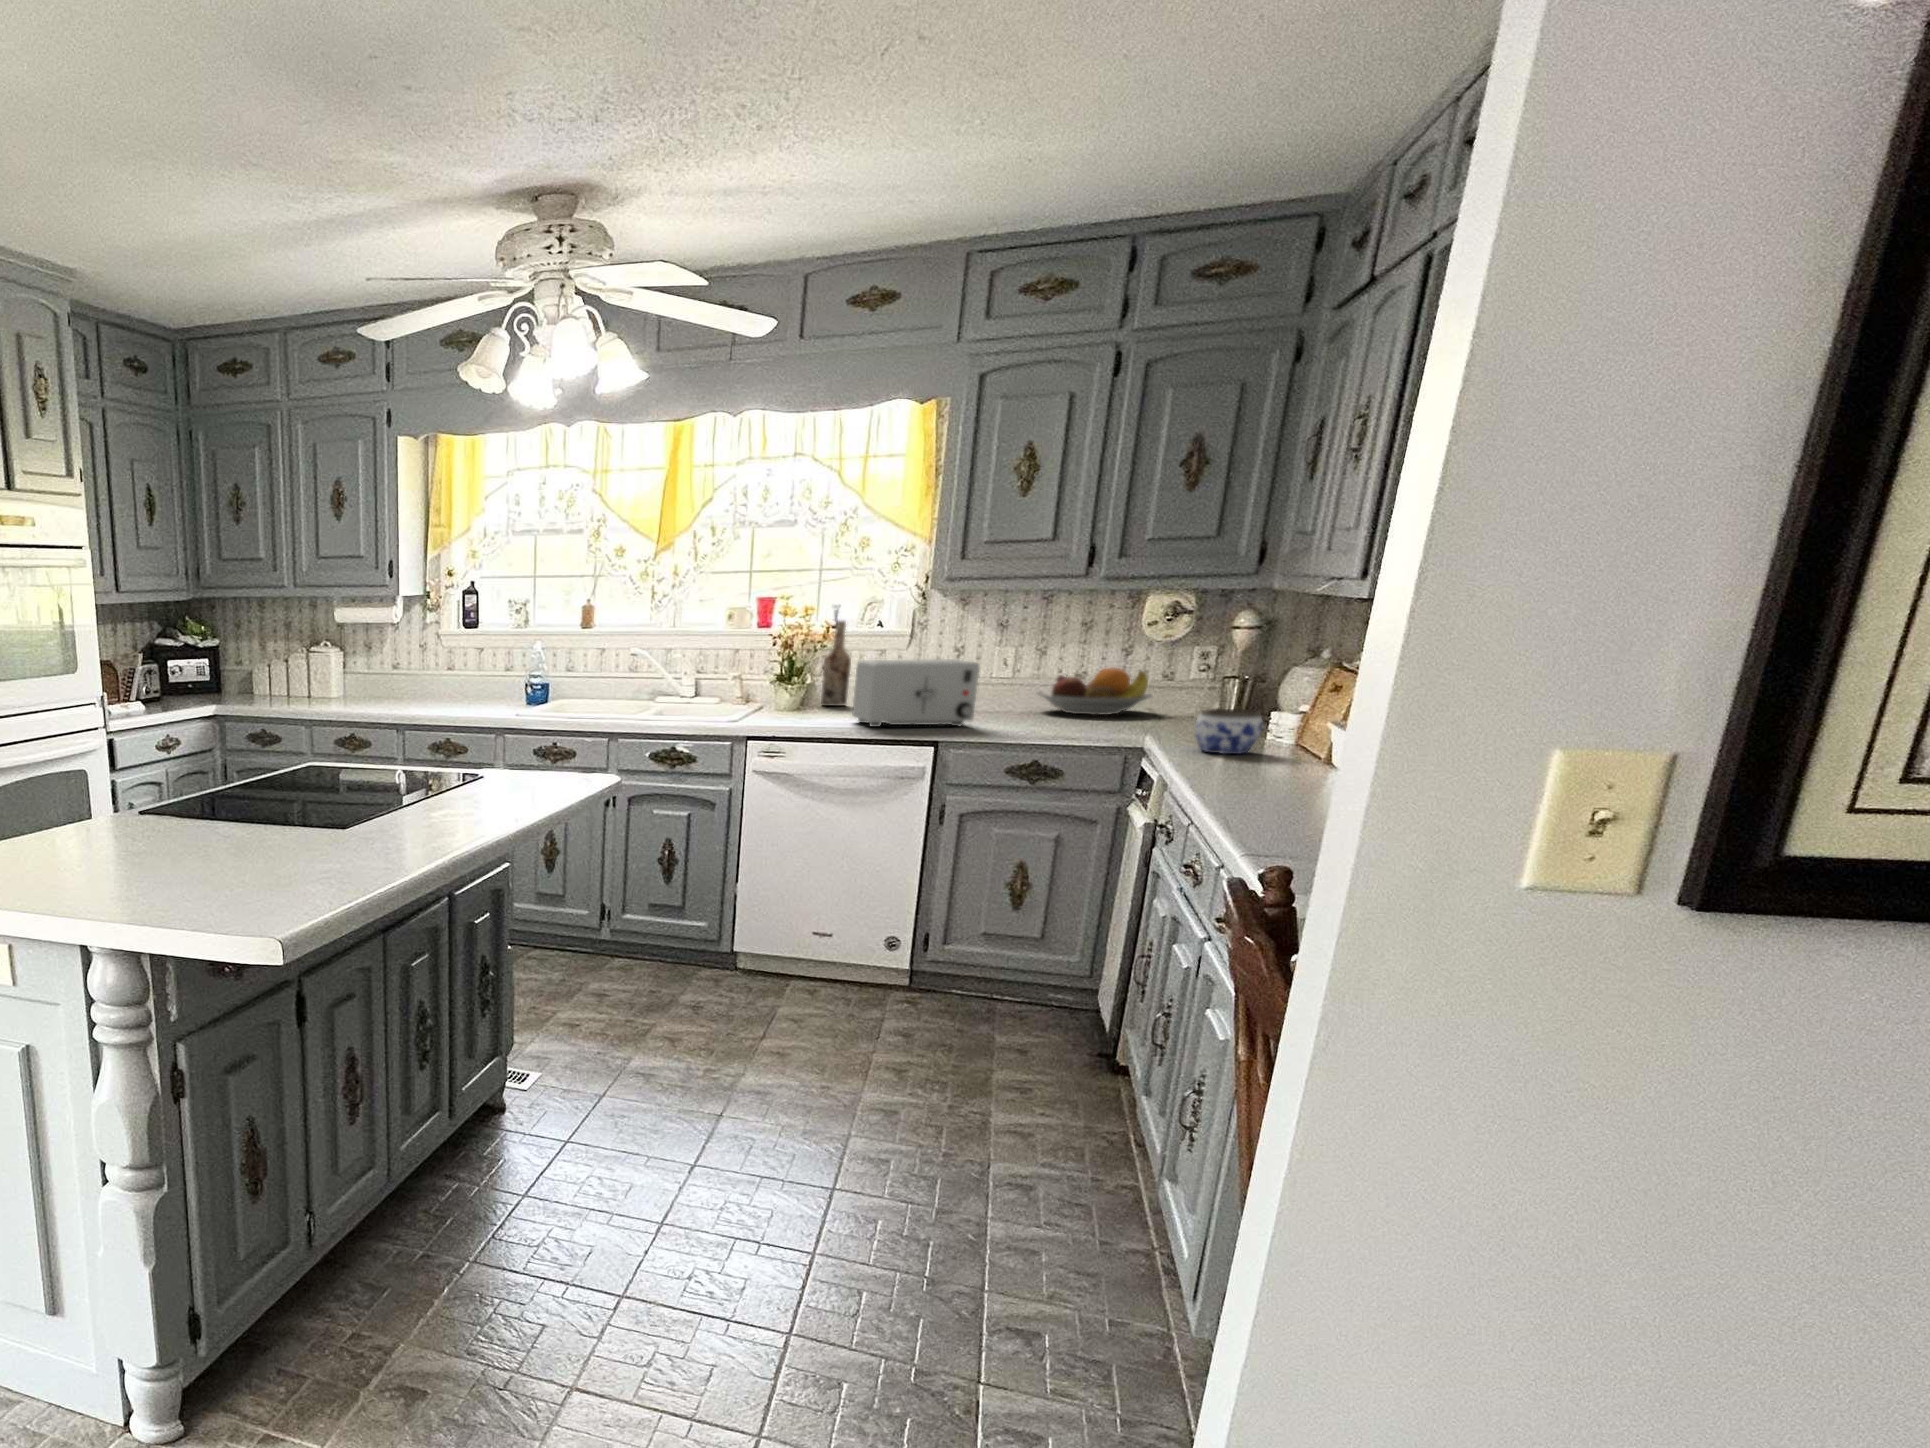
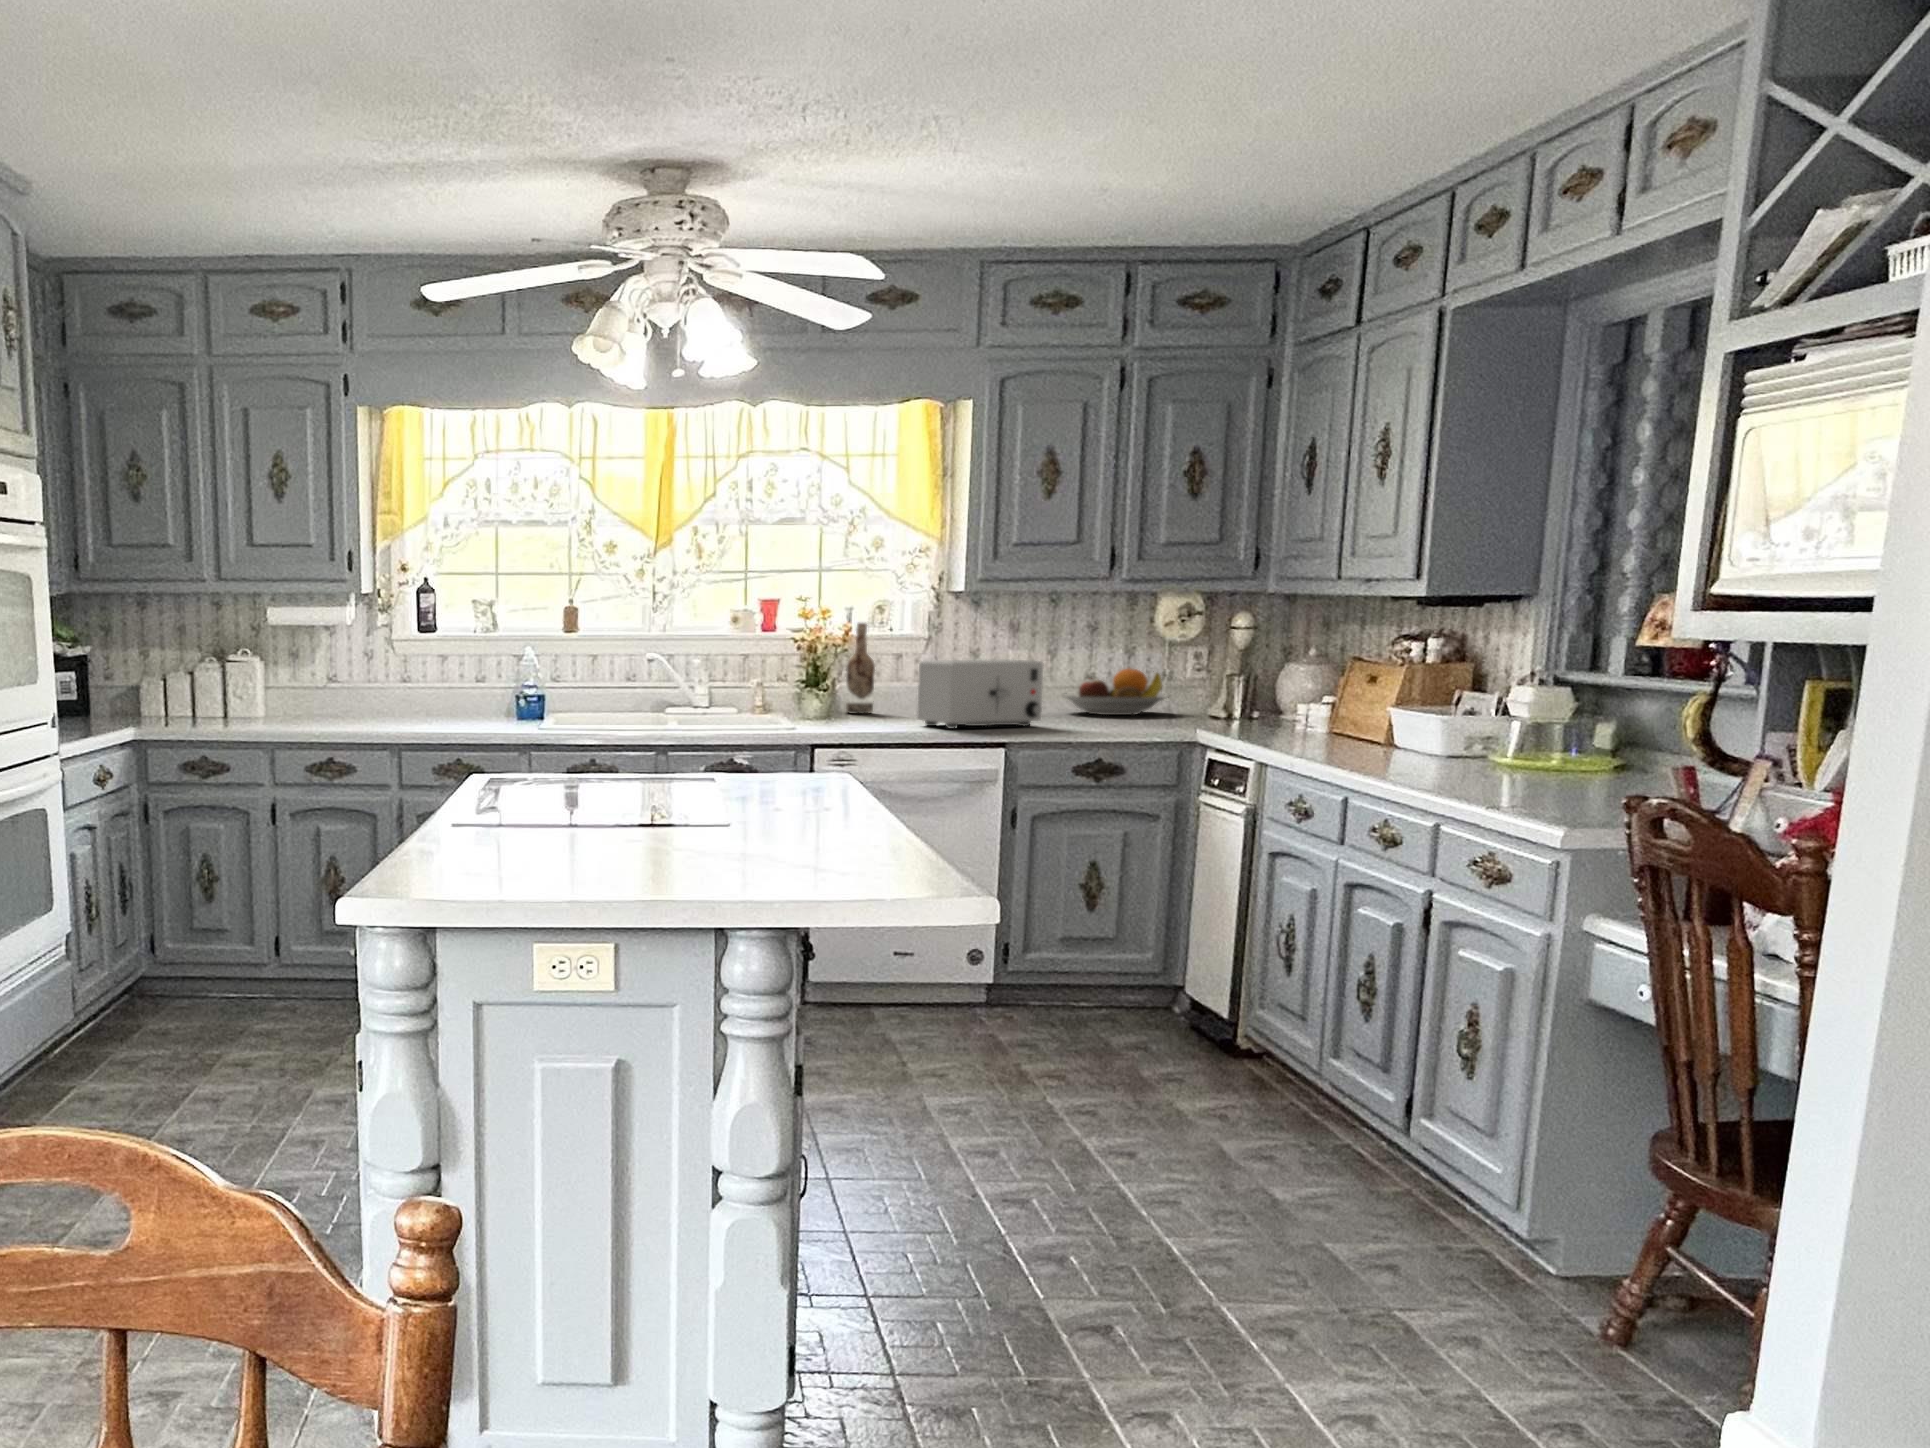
jar: present [1195,709,1262,754] -> none [1270,698,1328,739]

